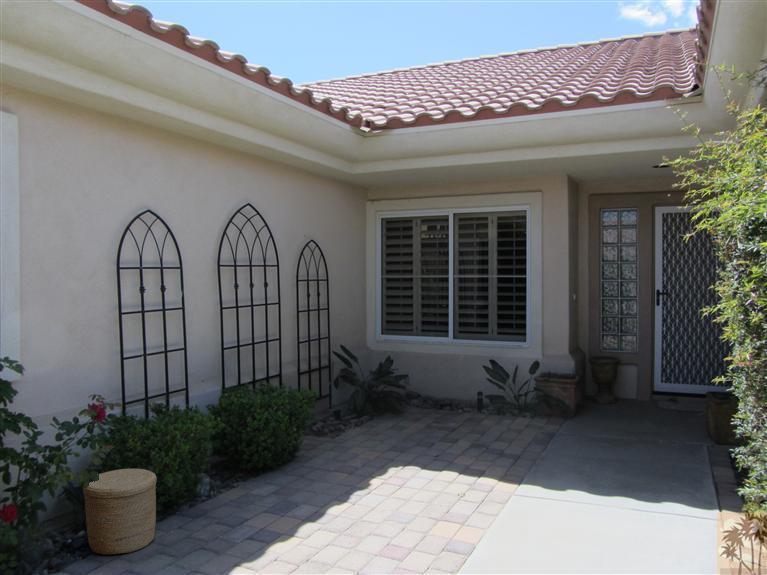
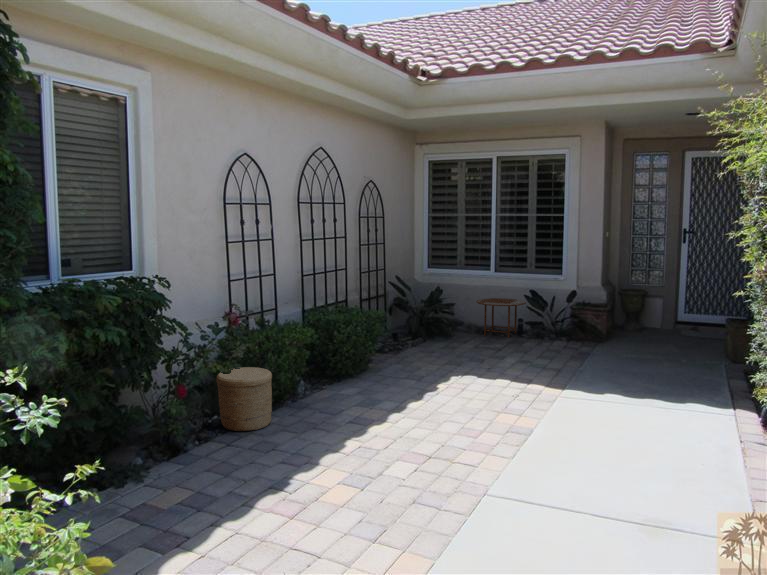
side table: none [432,369,487,415] -> present [476,298,526,338]

